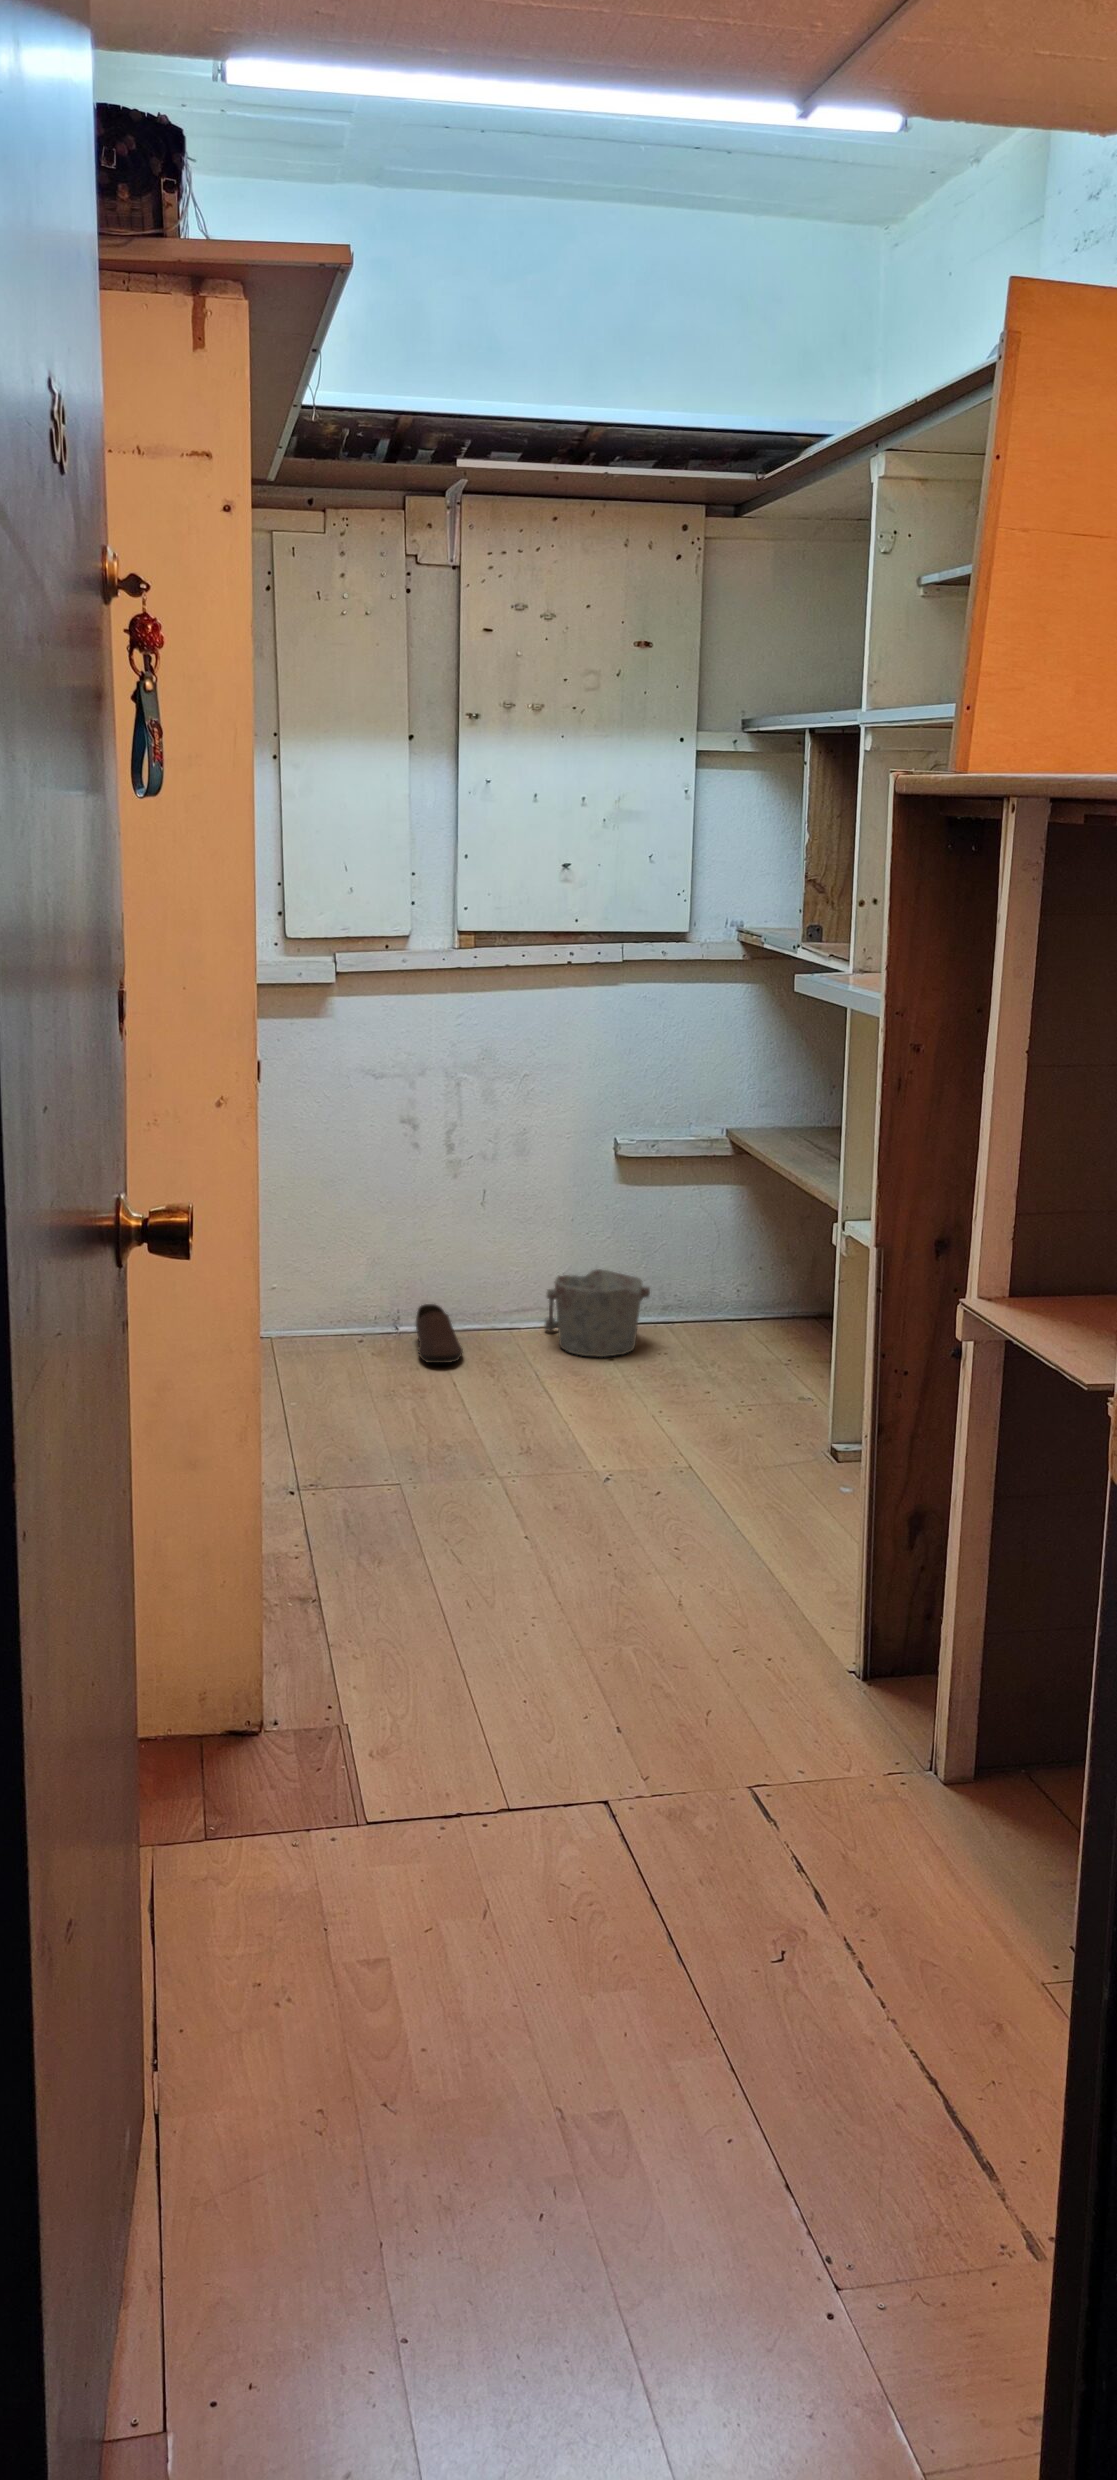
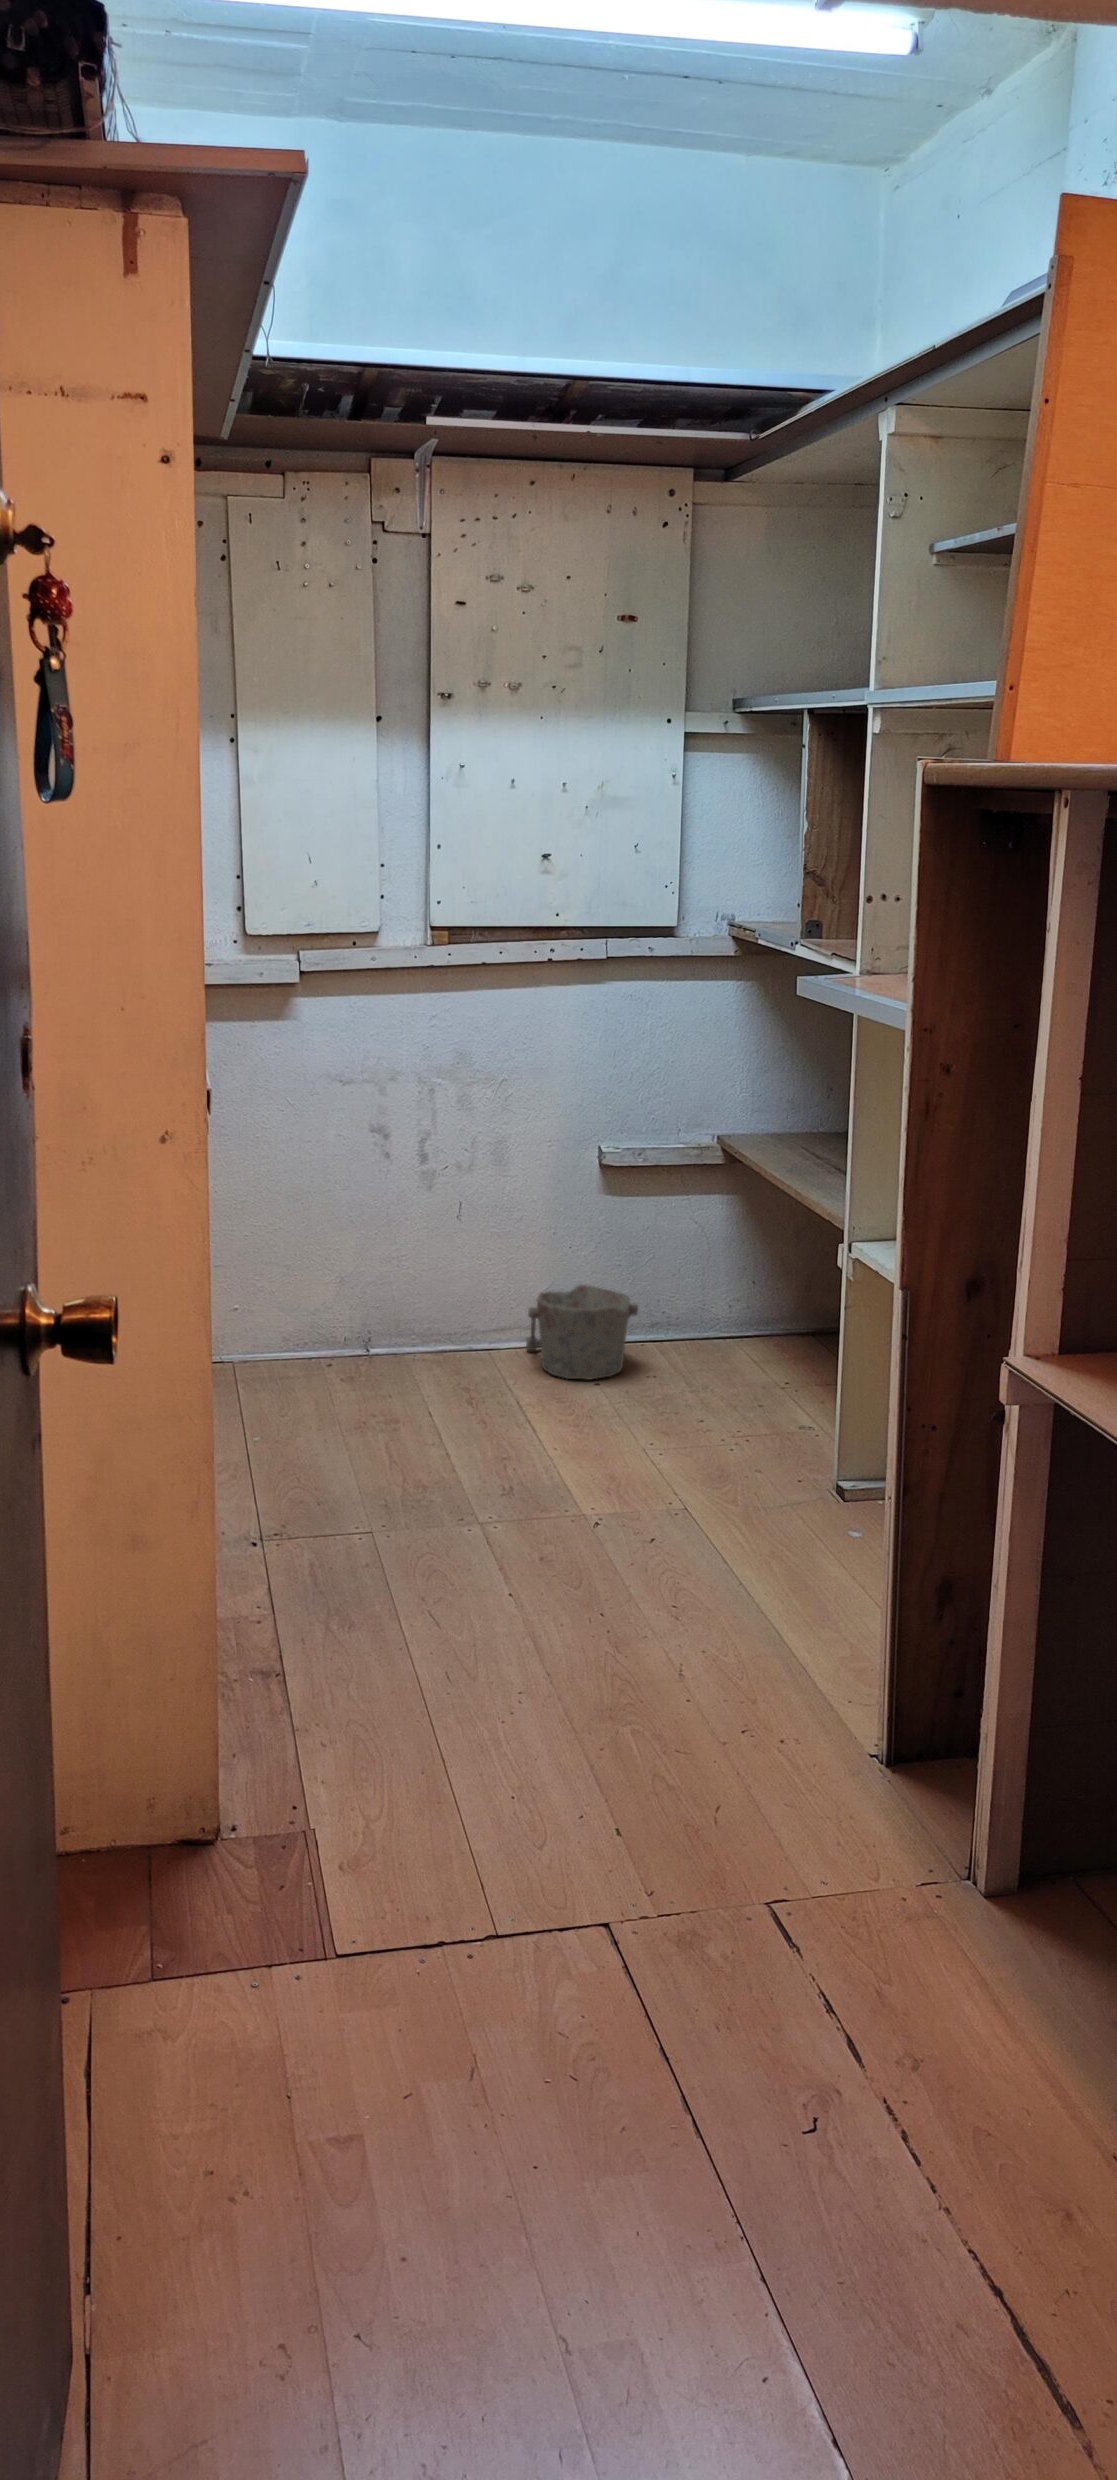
shoe: present [416,1304,463,1363] -> none [389,1323,440,1389]

